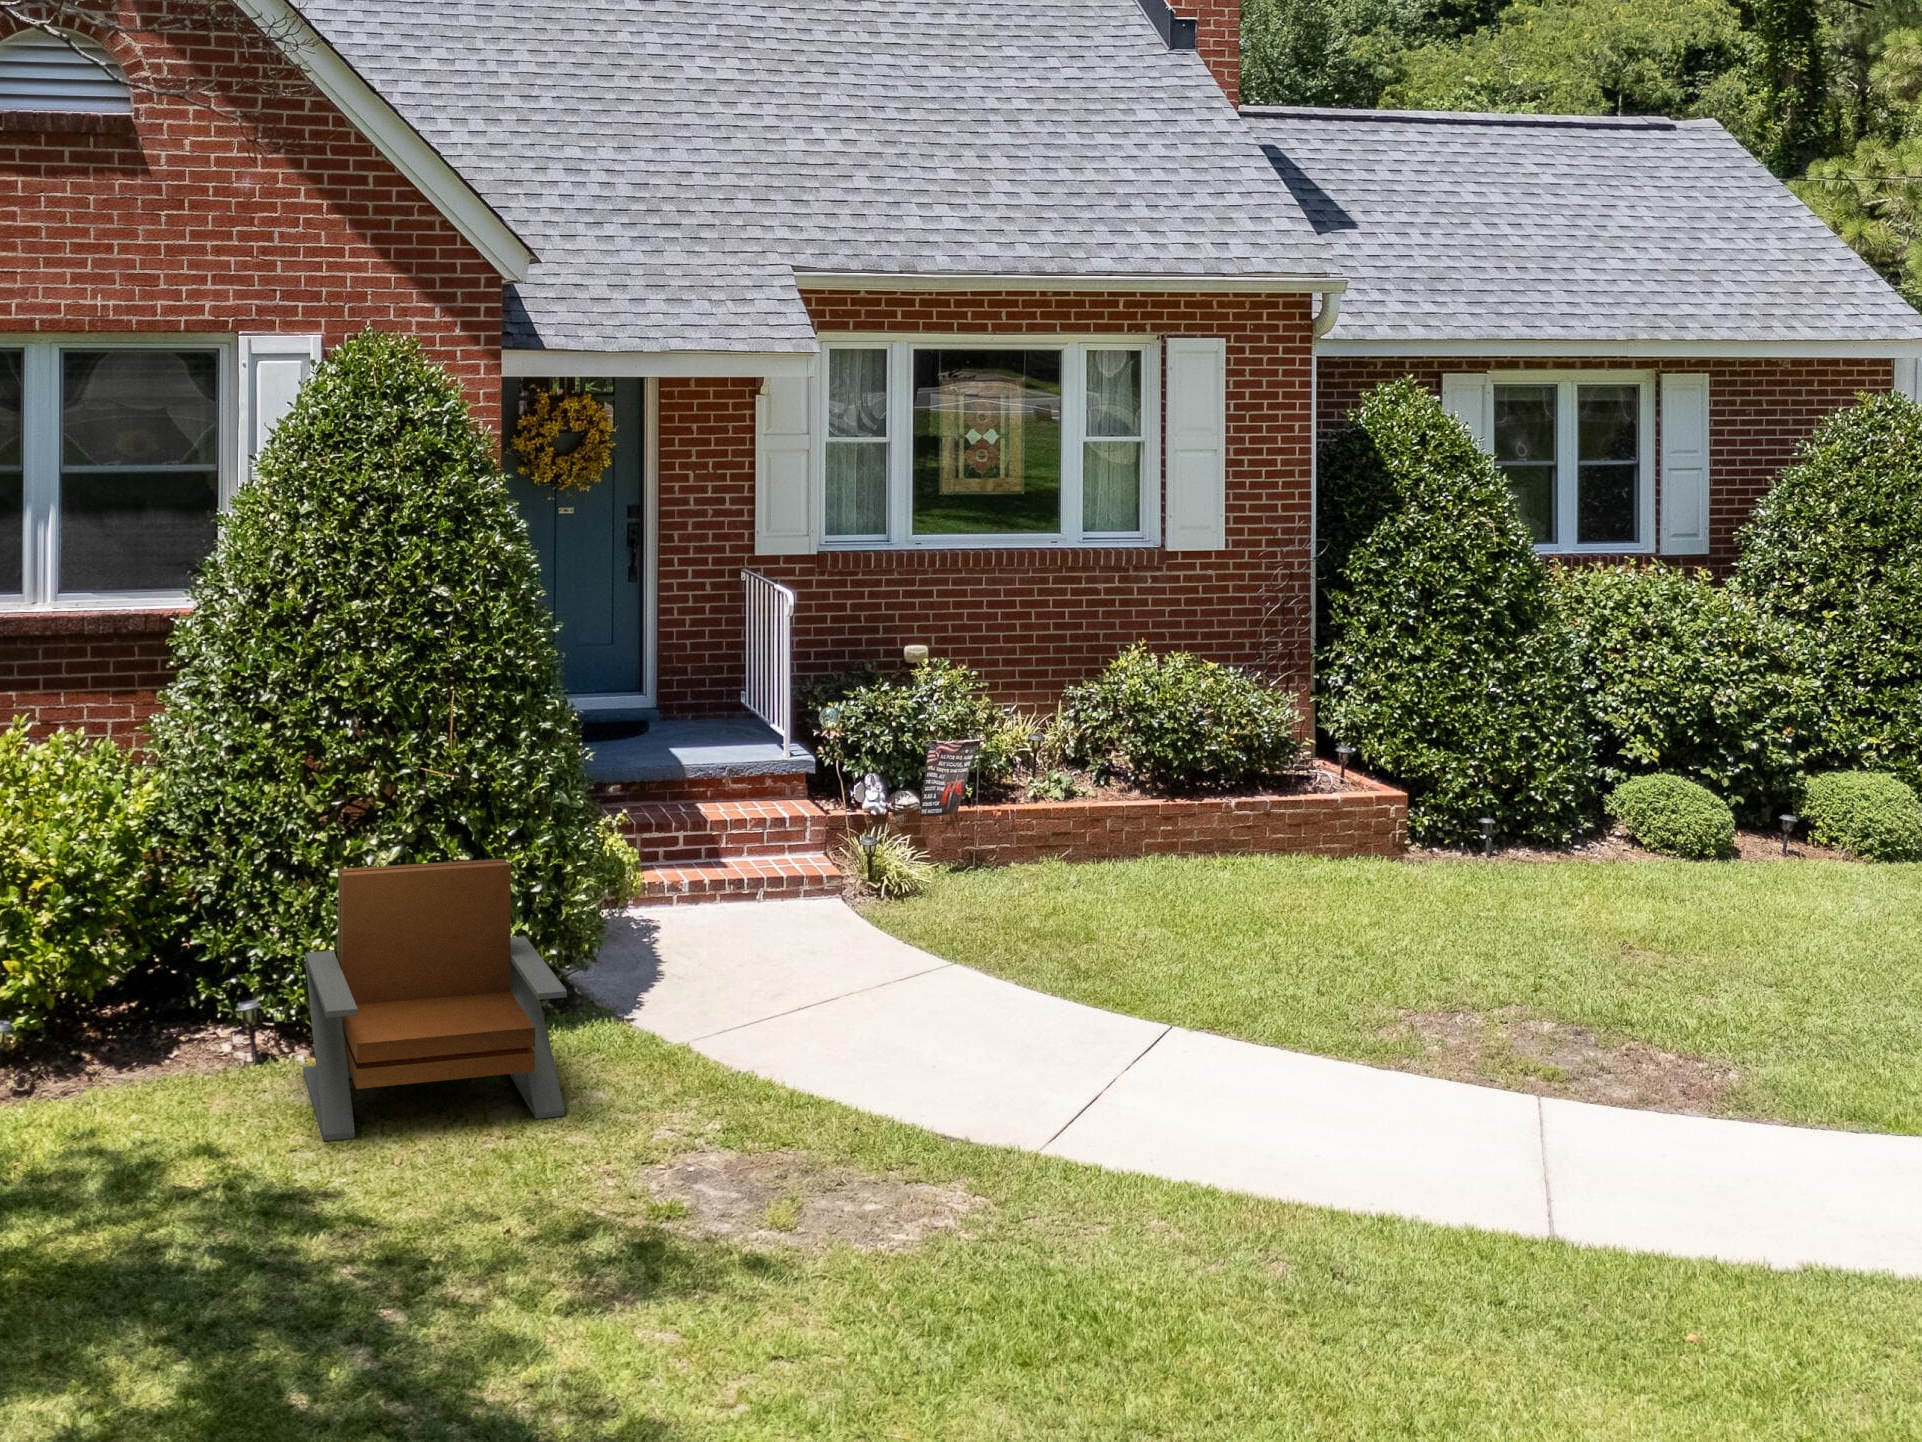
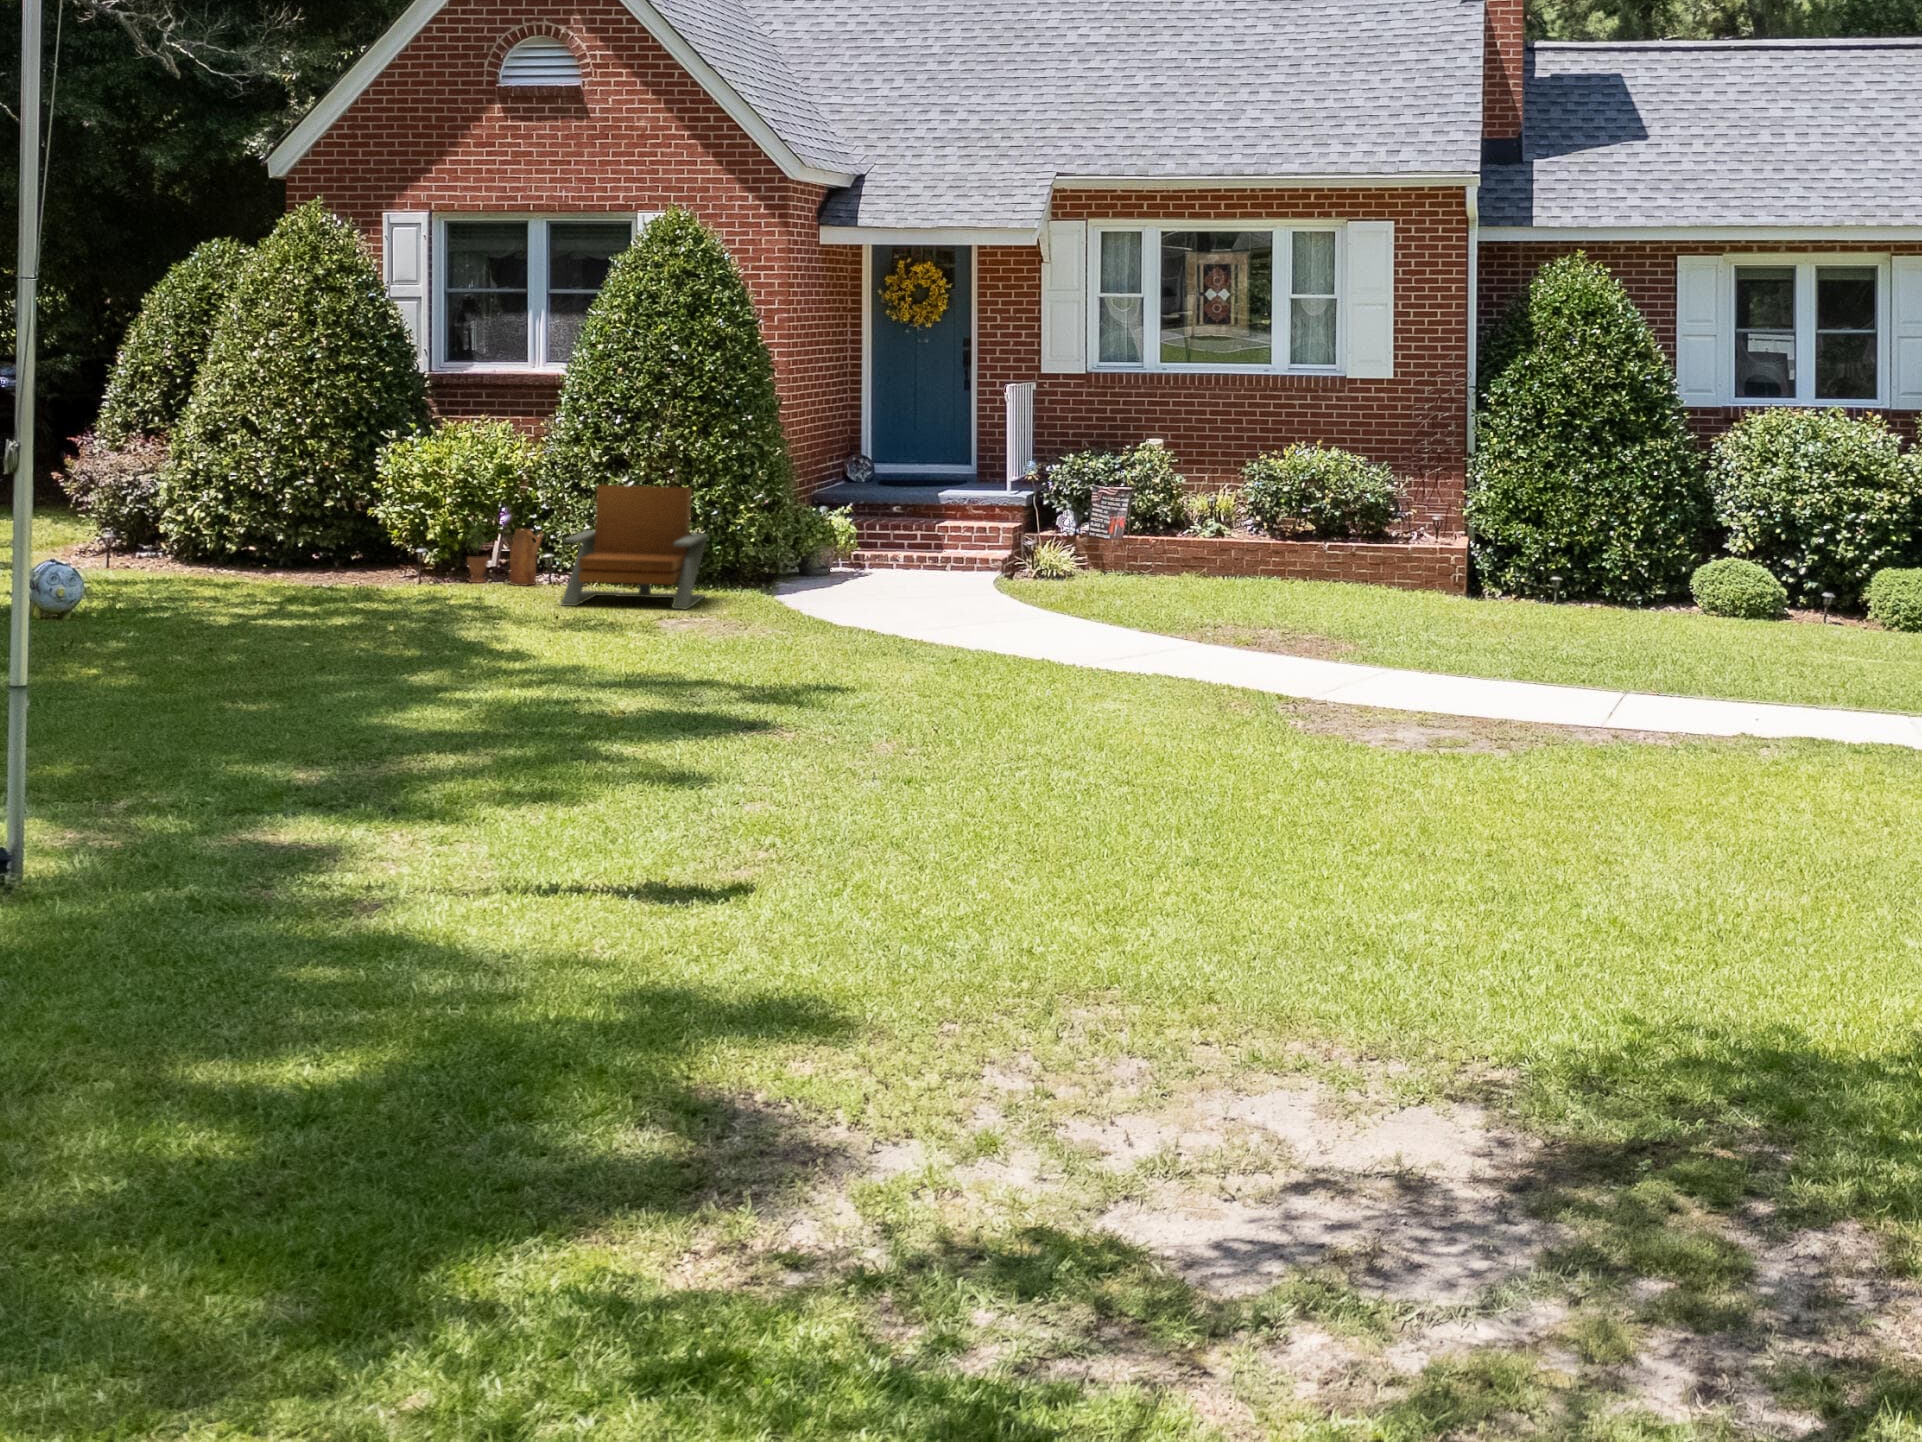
potted plant: none [31,933,80,1059] -> present [467,524,489,583]
watering can: none [123,942,204,1057] -> present [509,529,543,586]

